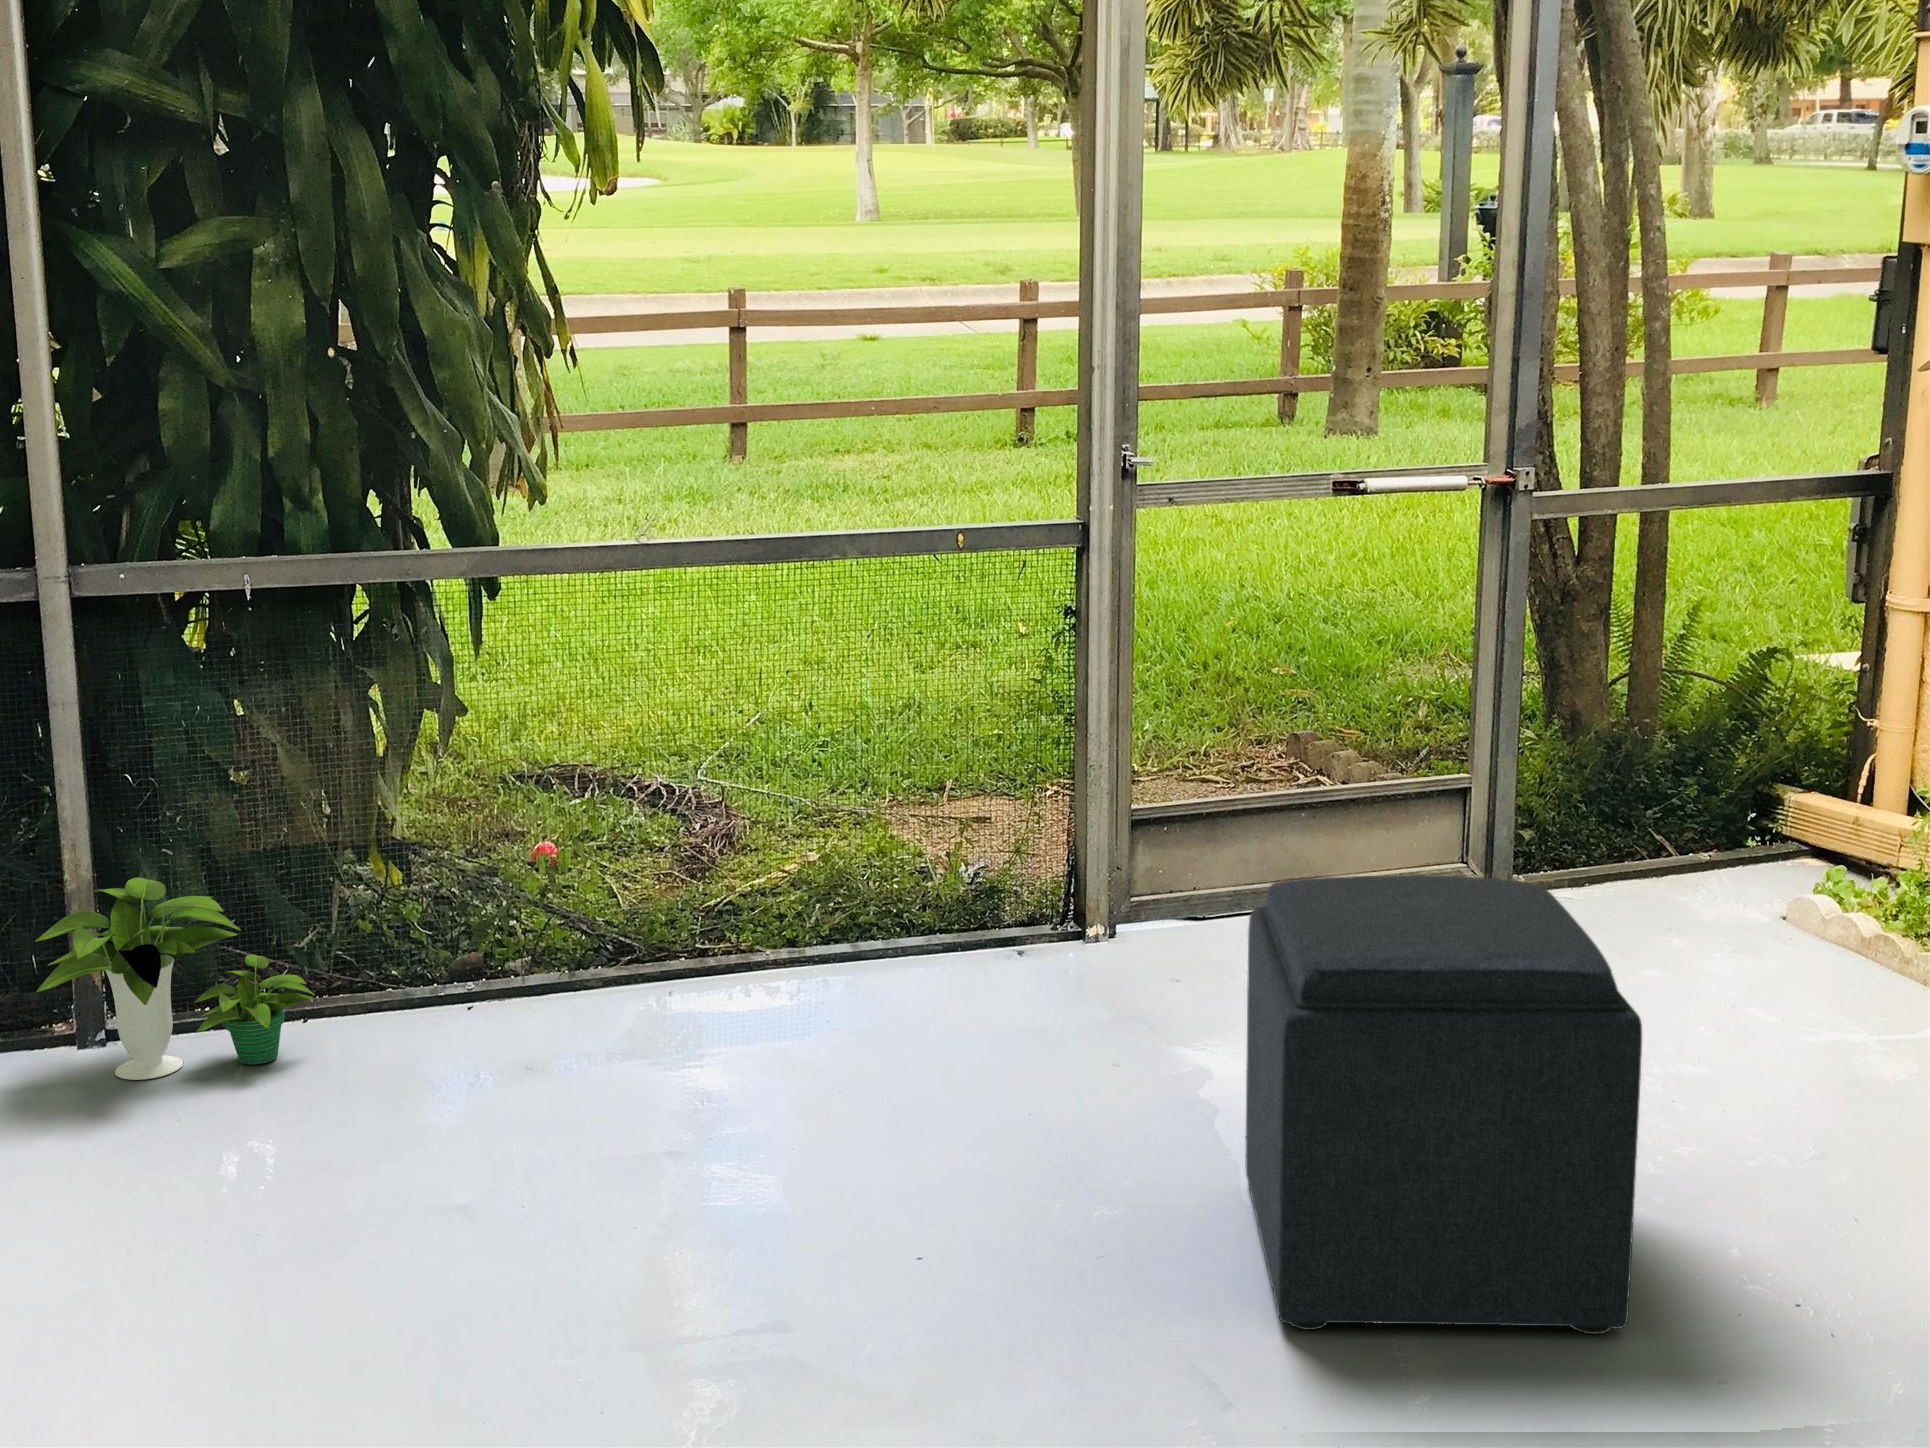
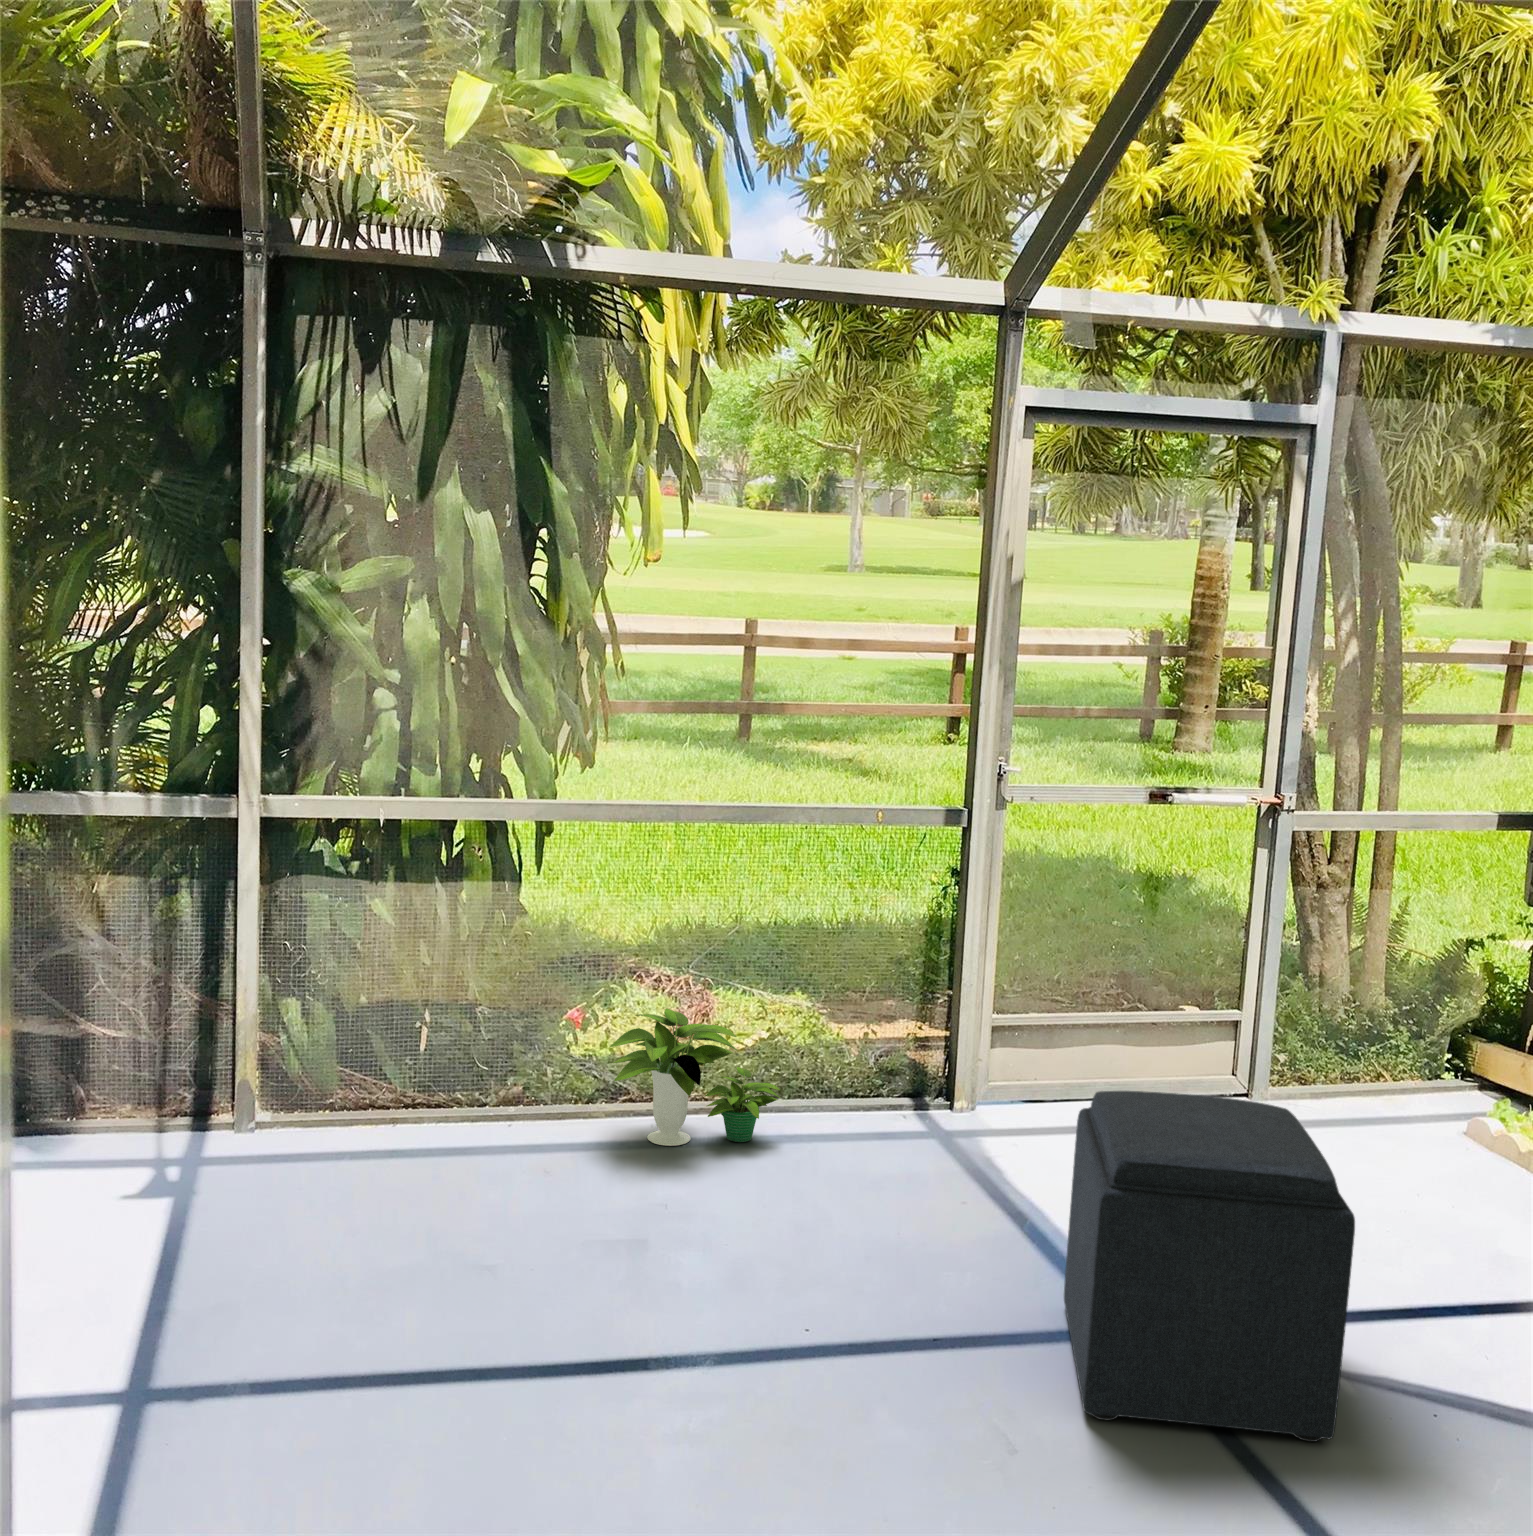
potted plant: present [35,877,315,1080] -> present [610,1009,780,1146]

